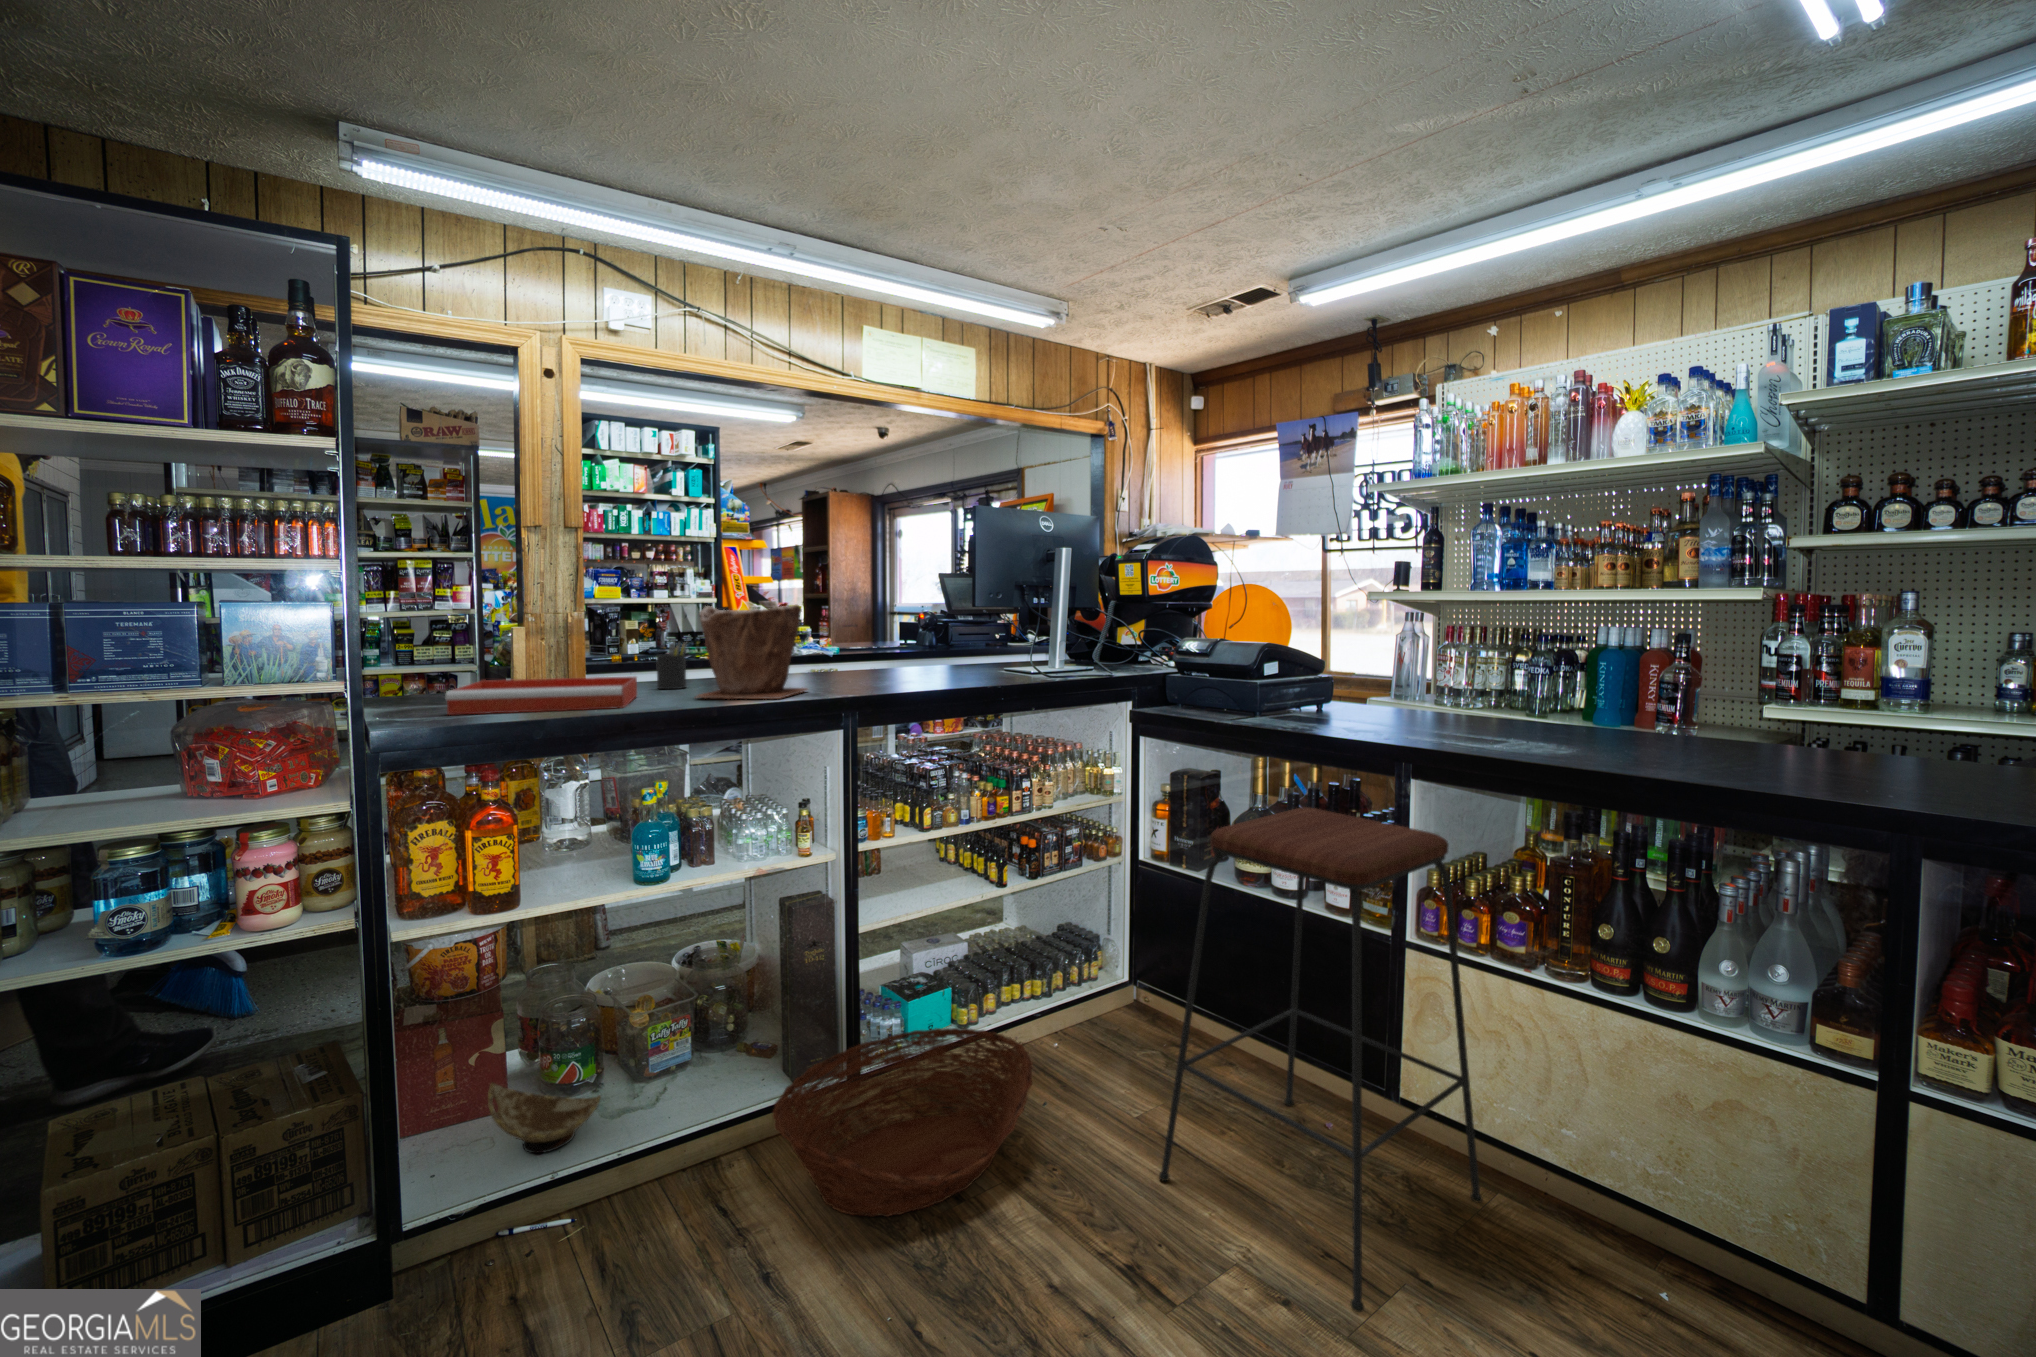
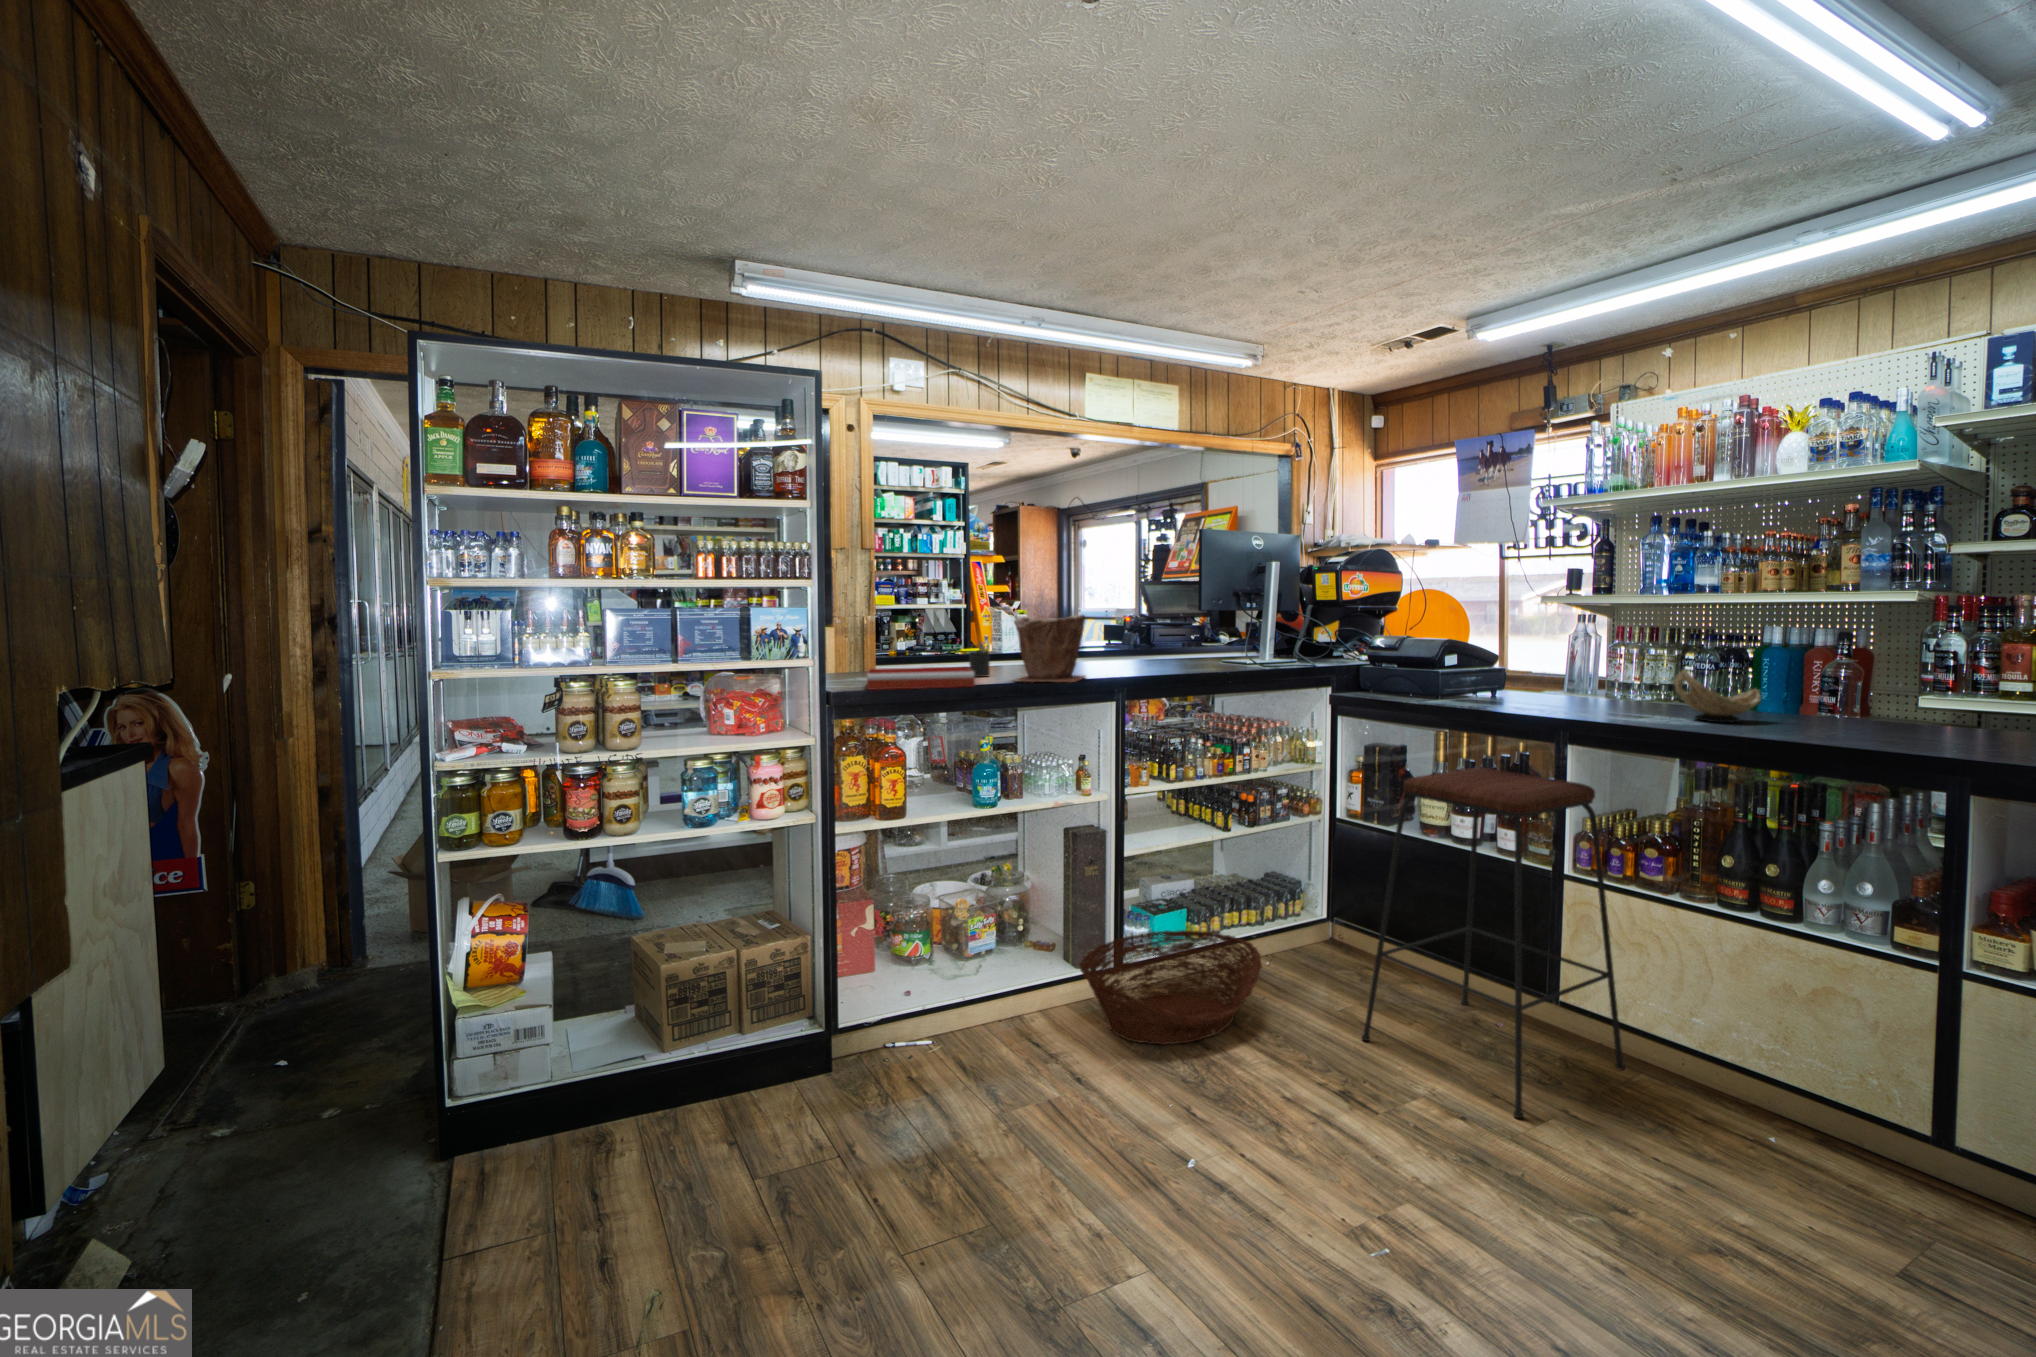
decorative bowl: present [488,1083,601,1153] -> present [1674,670,1761,722]

